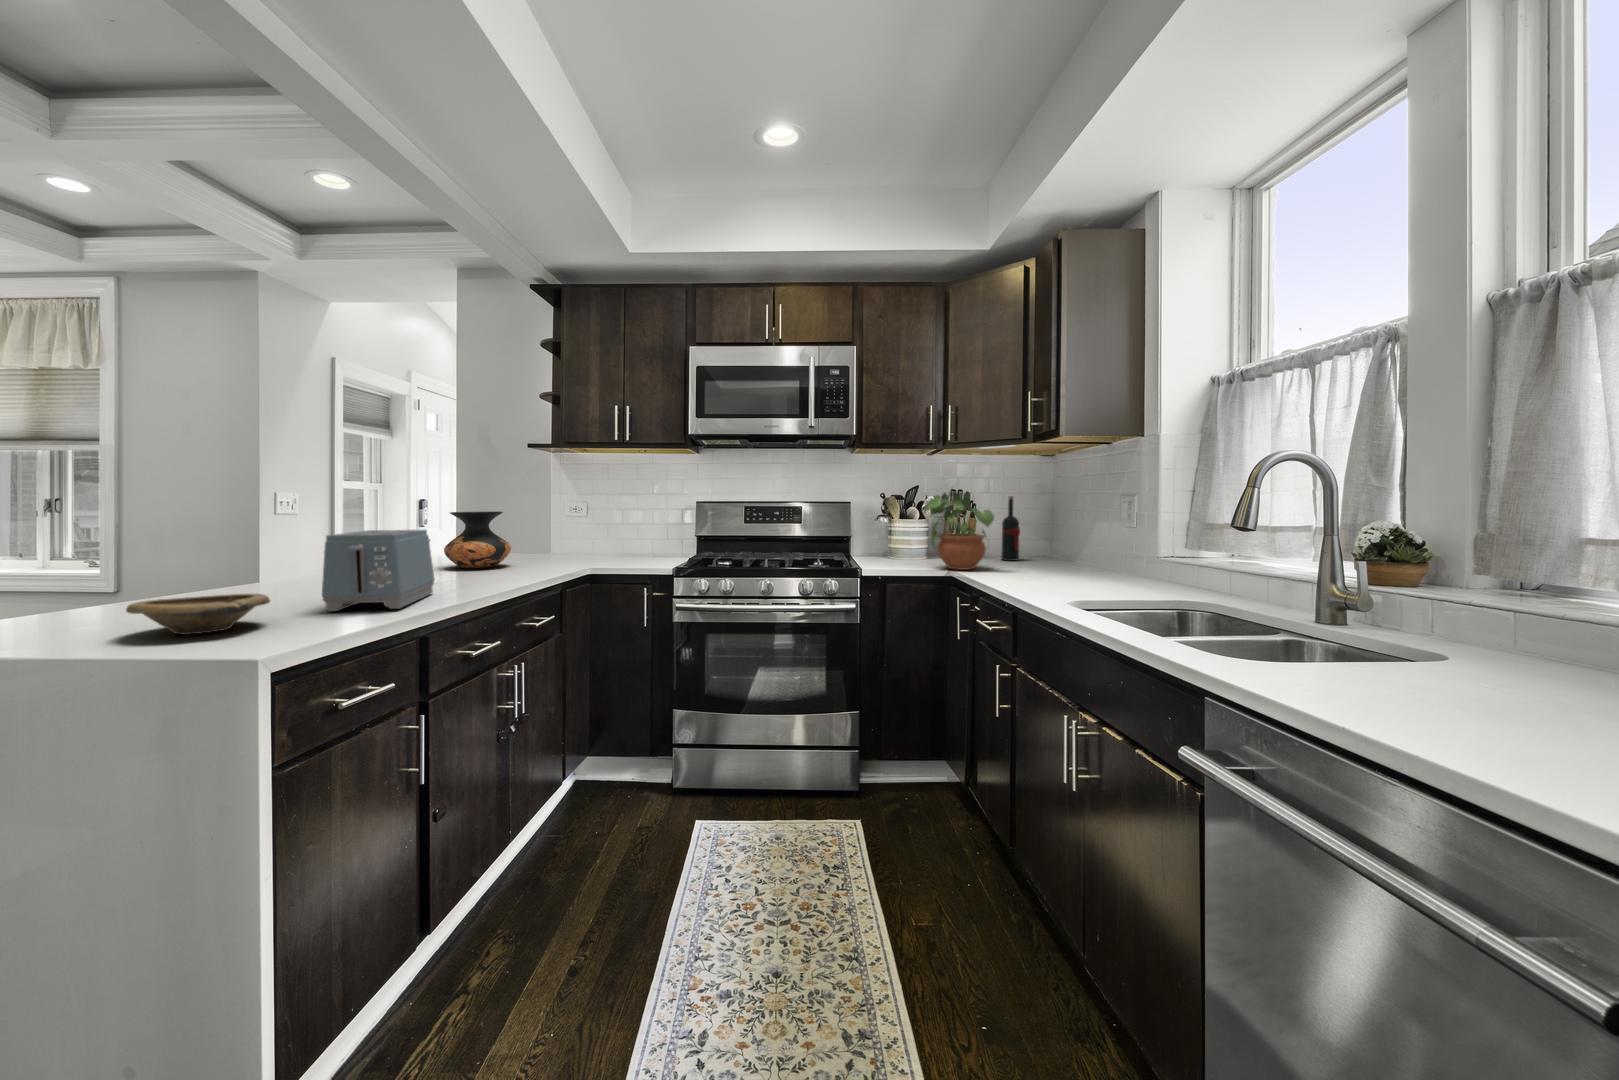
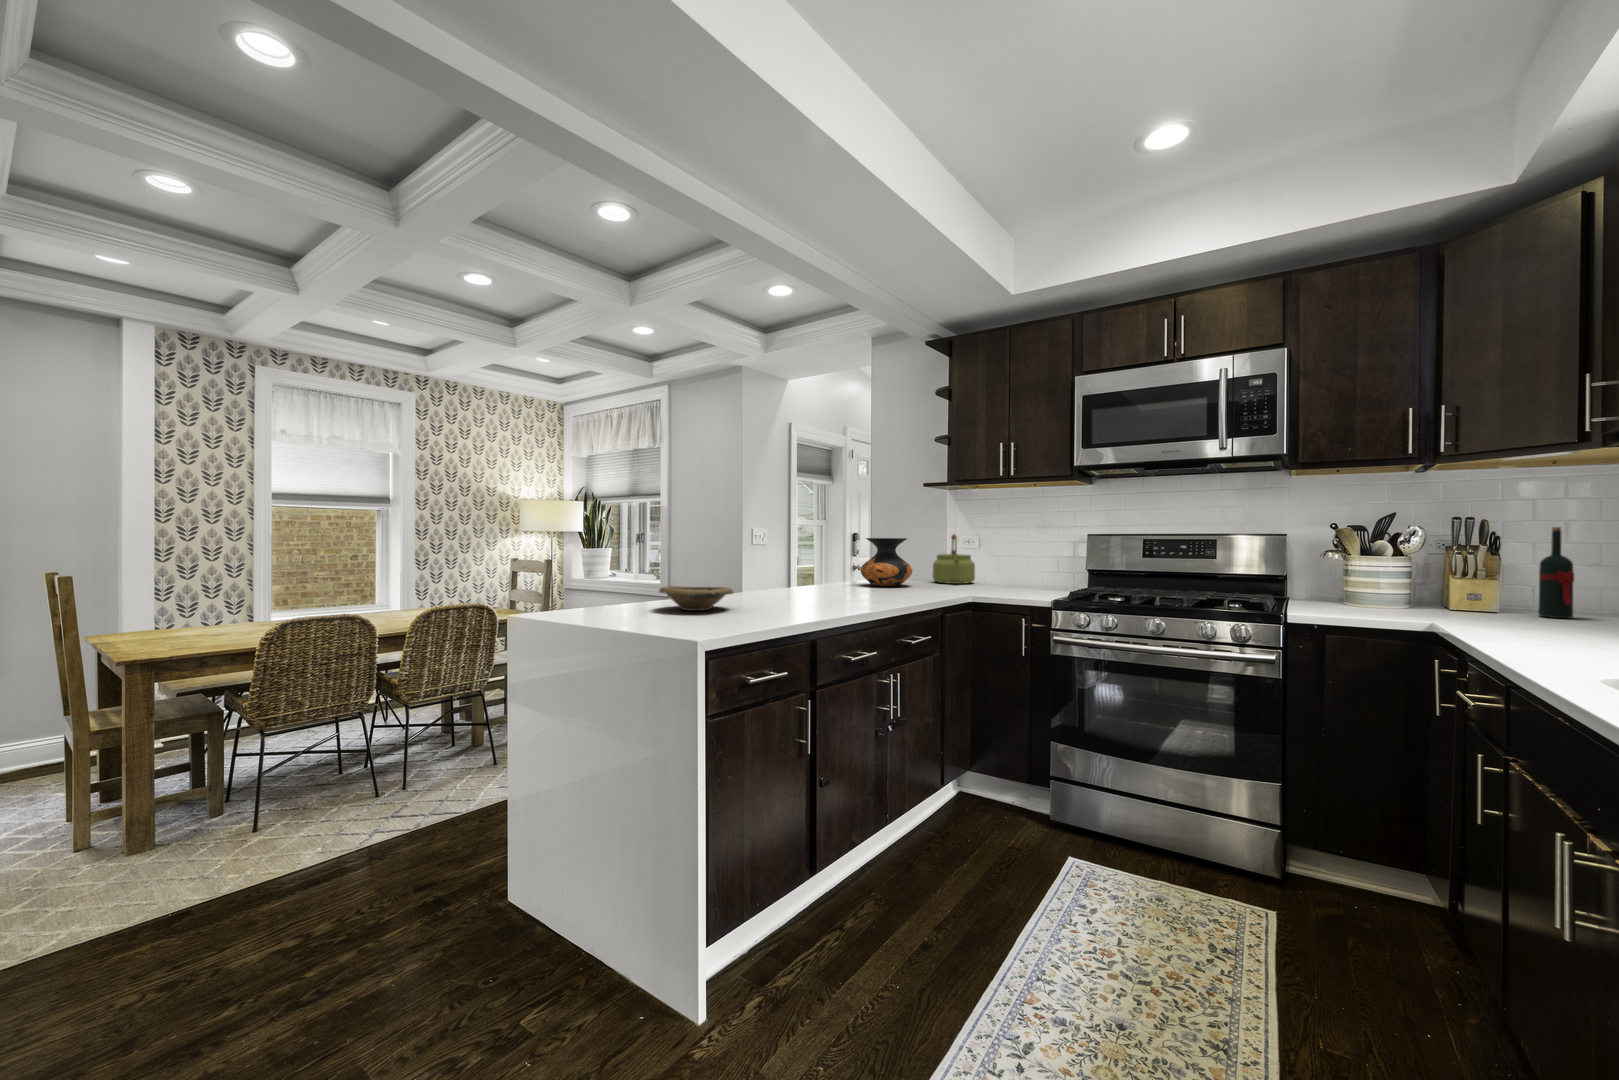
potted plant: present [923,491,994,570] -> none [1383,511,1506,622]
kettle: none [531,505,580,559] -> present [933,534,975,584]
toaster: present [322,529,435,612] -> none [765,547,844,607]

